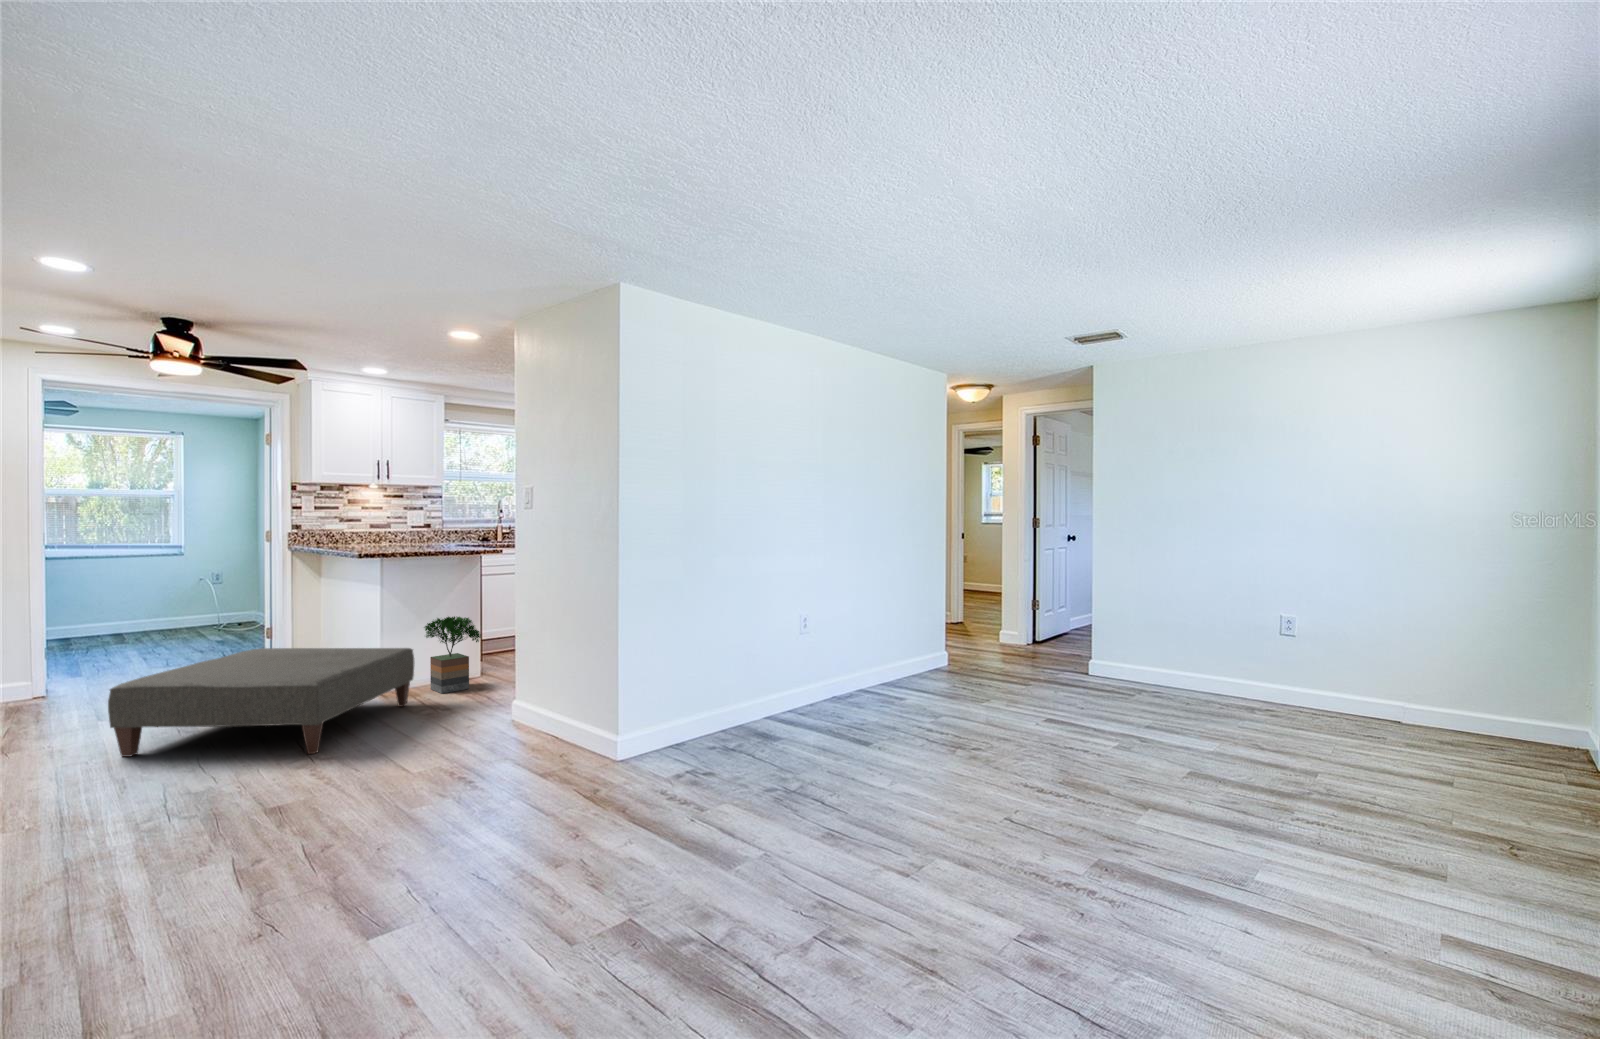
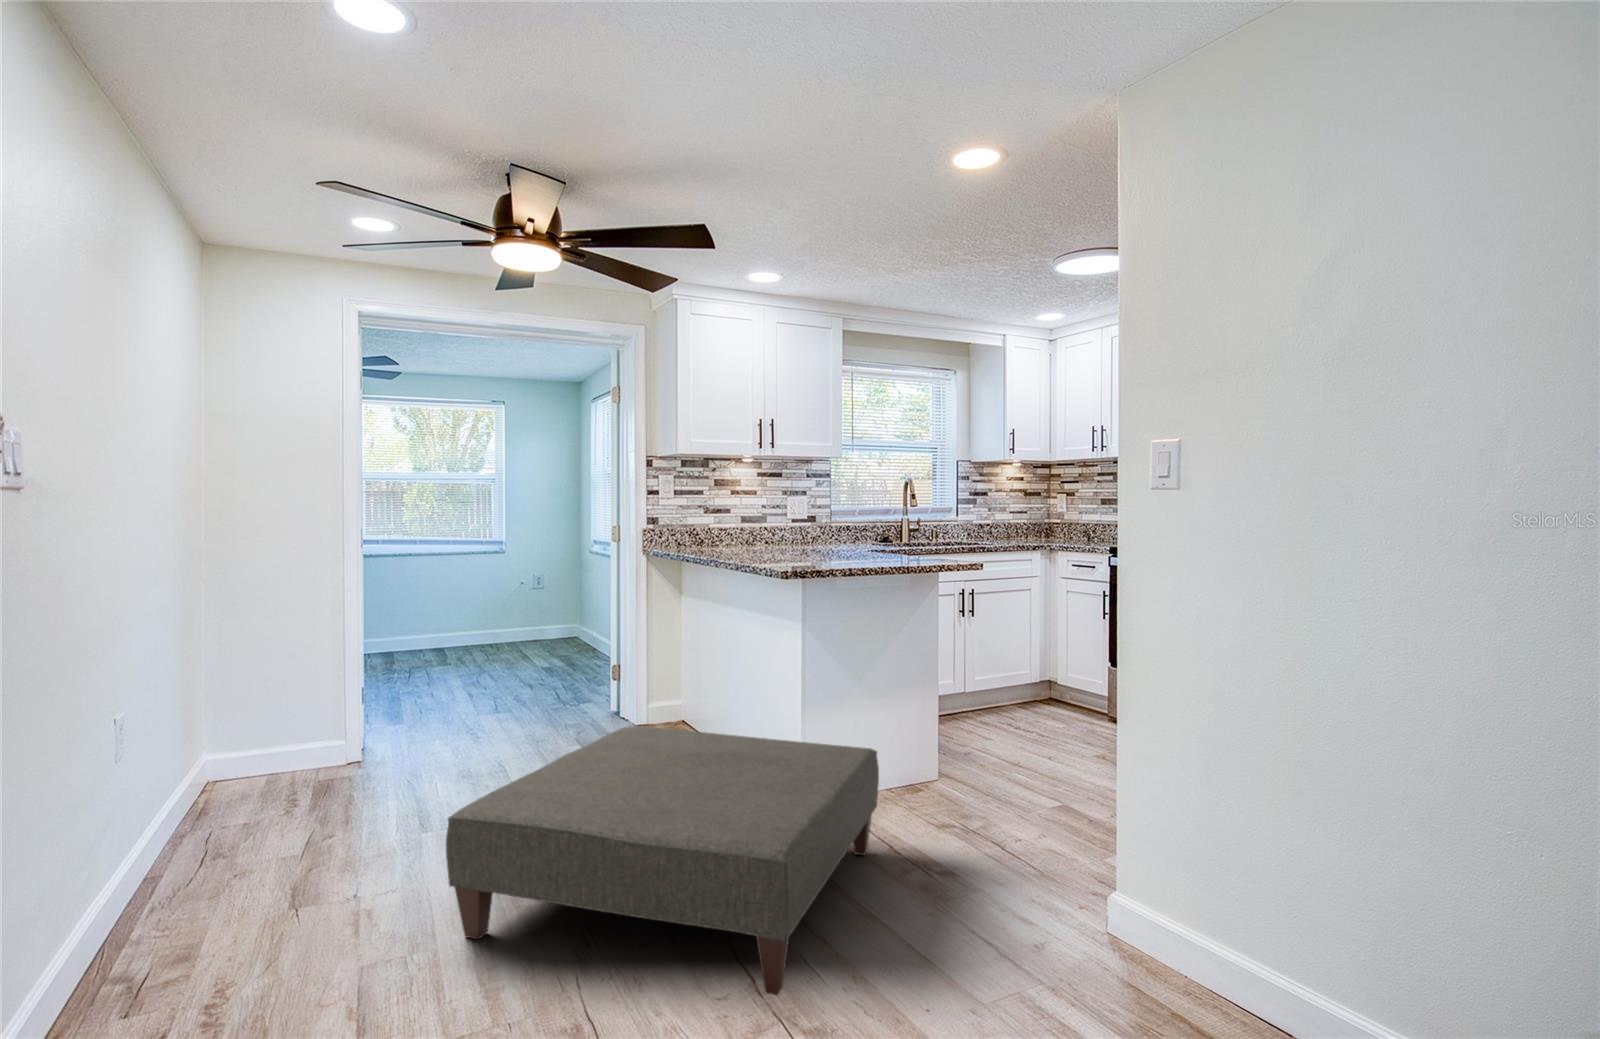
potted tree: present [424,616,481,694] -> none [869,682,970,824]

